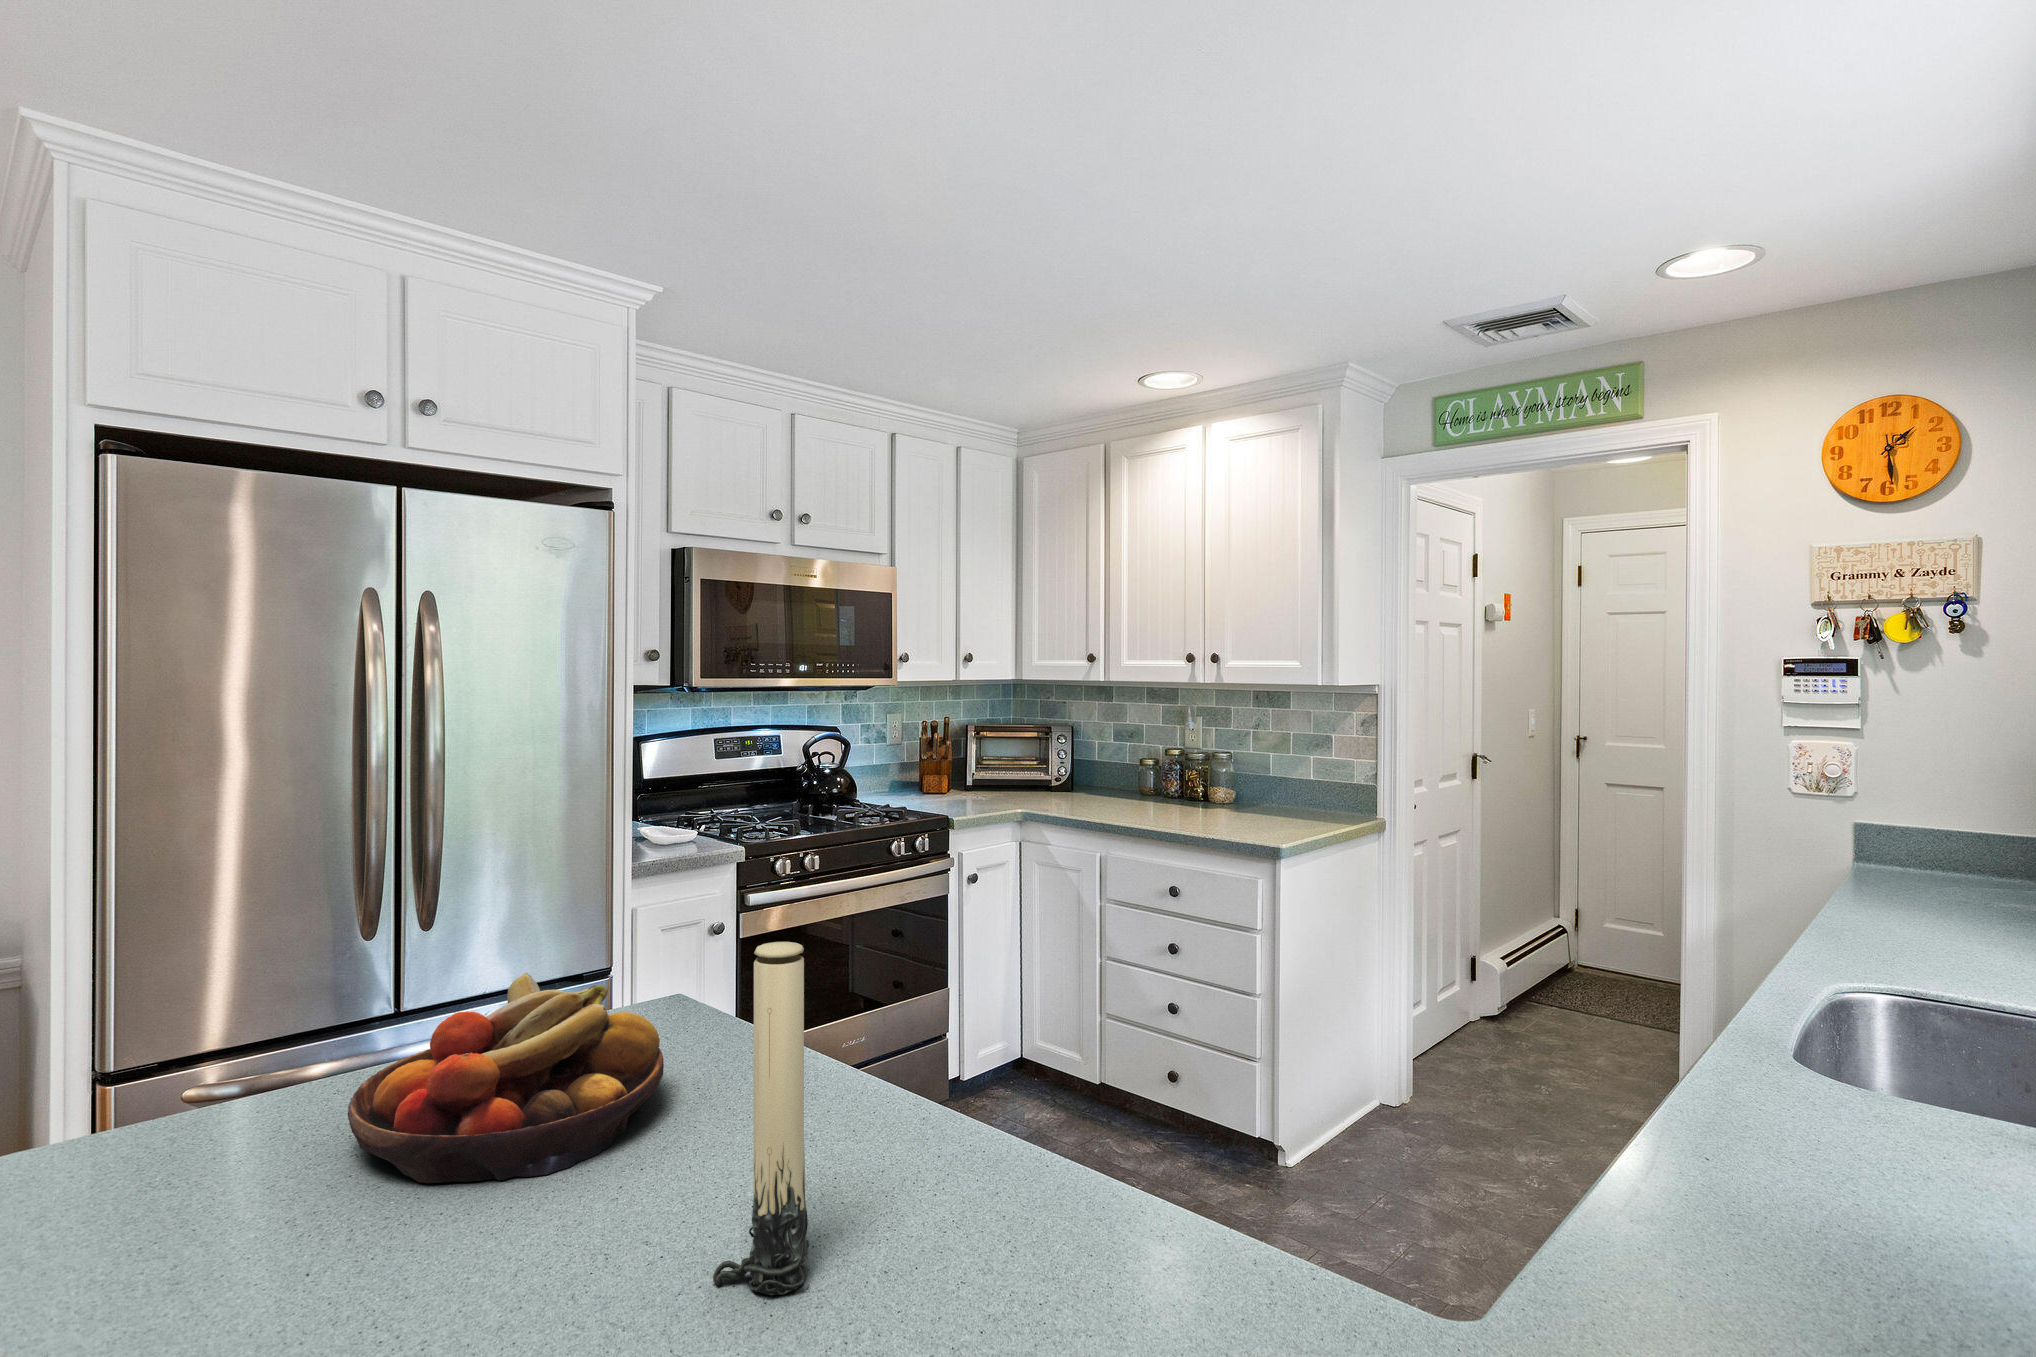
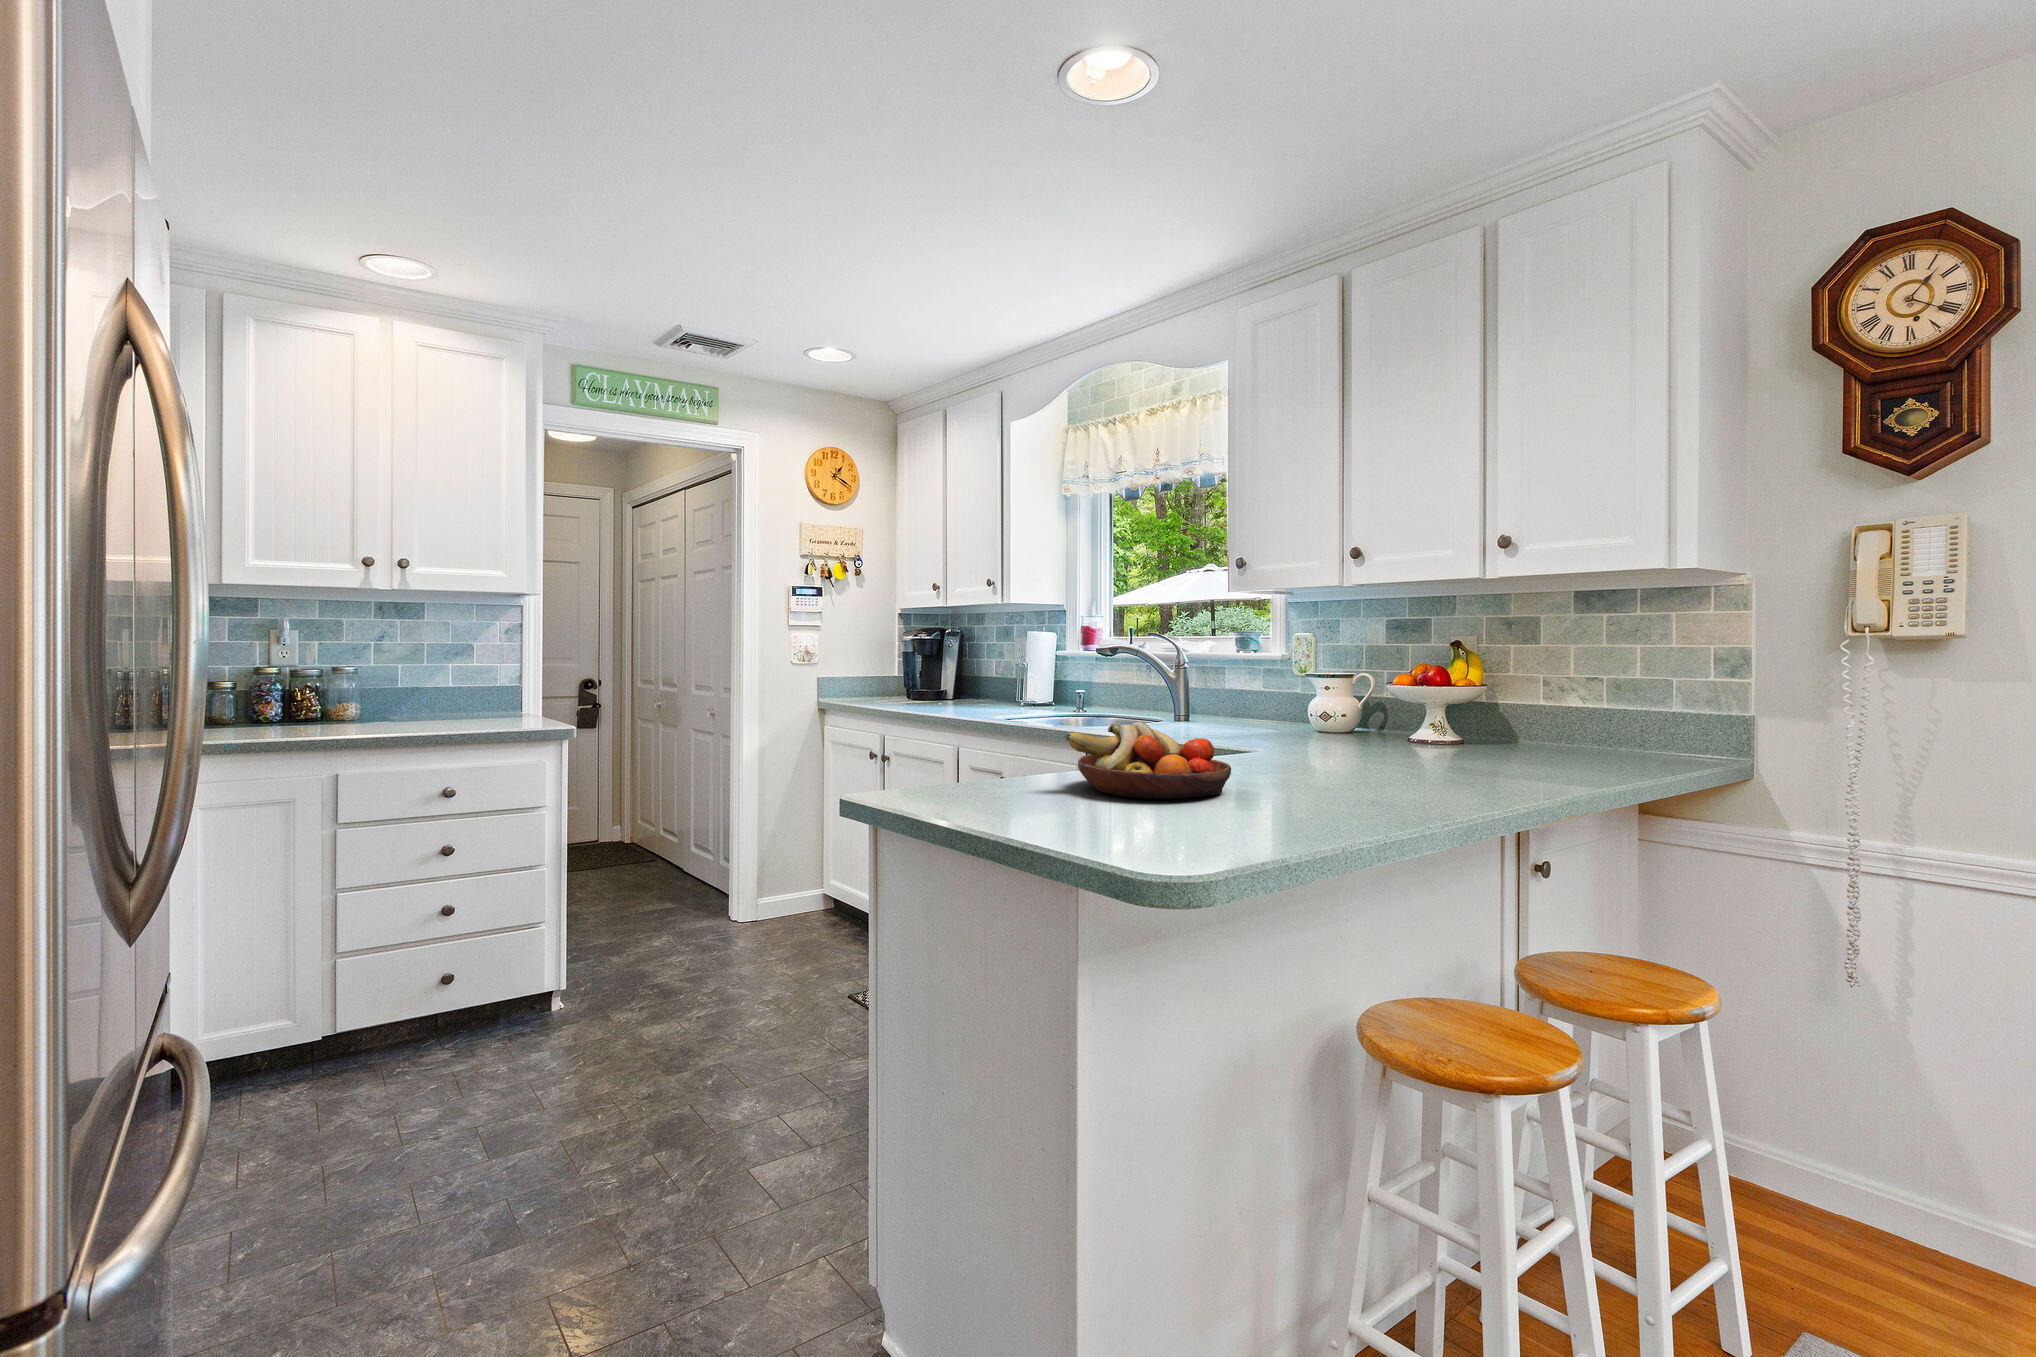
candle: present [713,942,809,1295] -> none [1276,652,1301,772]

